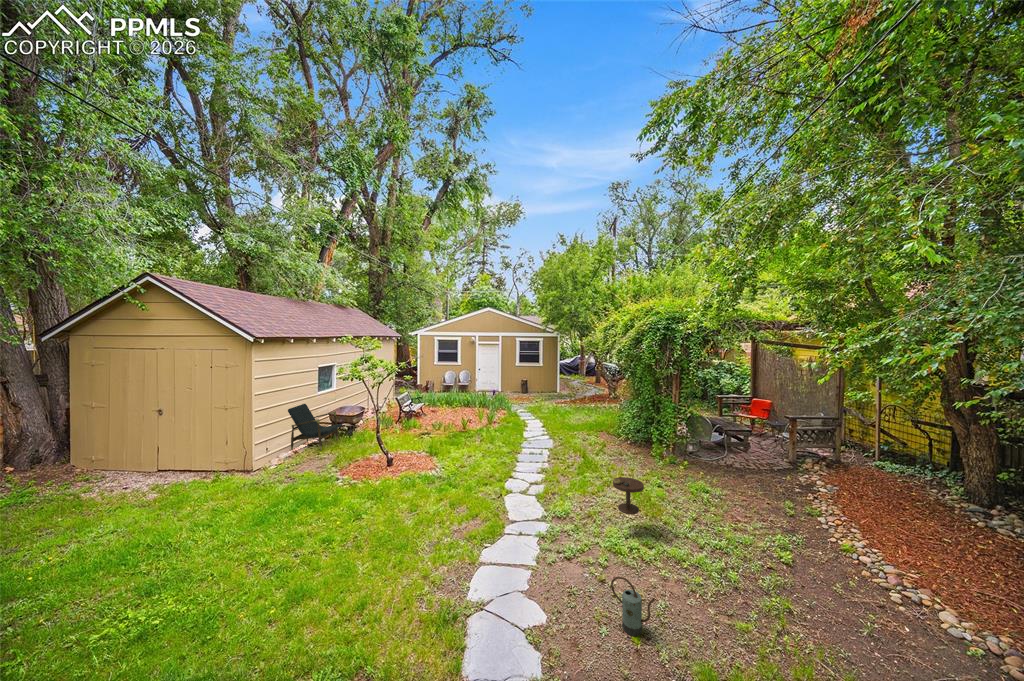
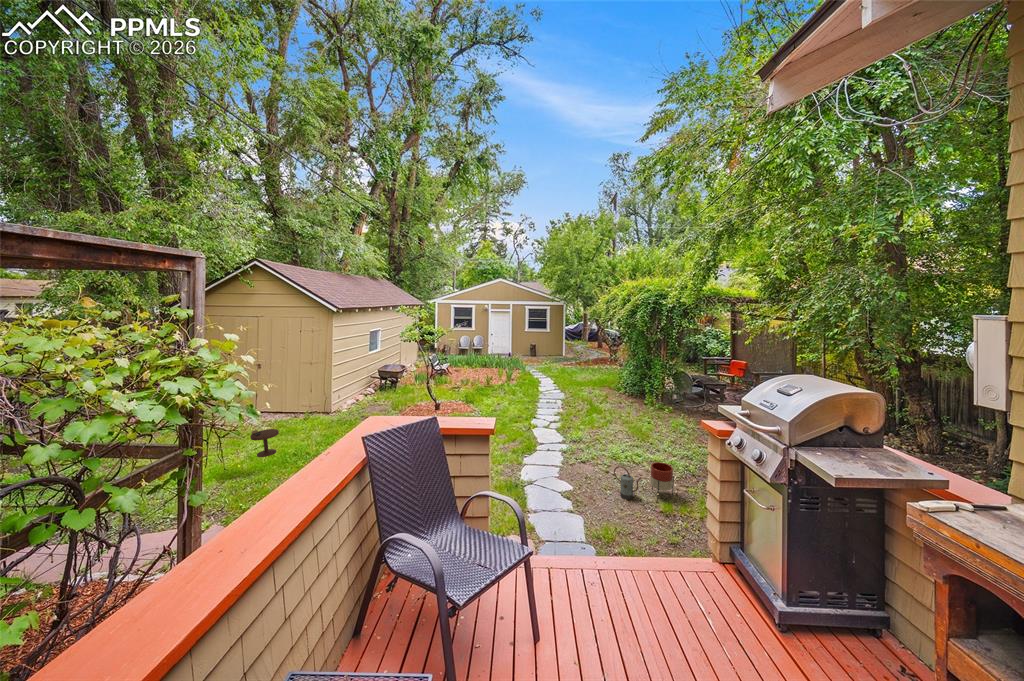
lounge chair: present [288,404,342,450] -> none [350,363,391,400]
side table: present [613,477,644,514] -> present [250,429,279,457]
planter: none [669,569,706,639] -> present [650,462,674,501]

